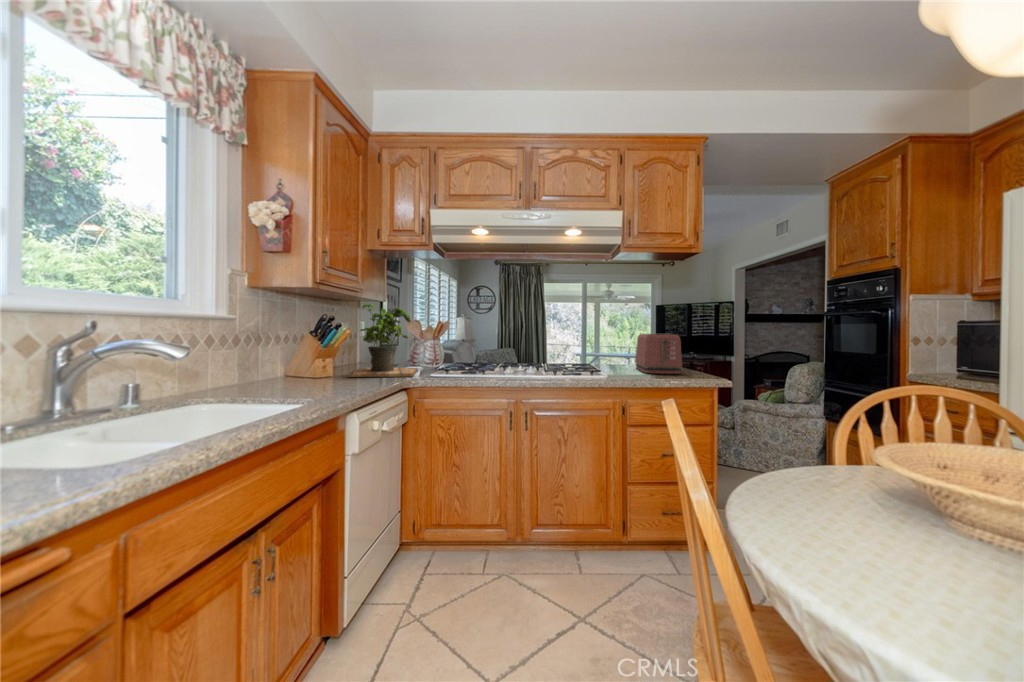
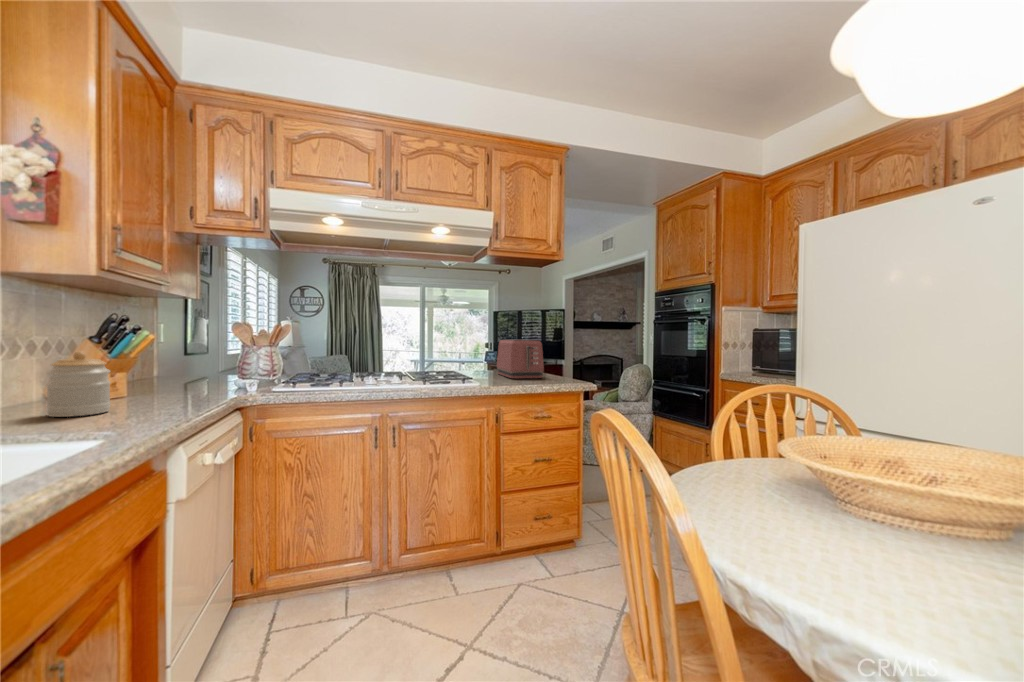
potted plant: present [348,304,417,377] -> none [149,301,250,398]
jar: none [286,342,322,387] -> present [46,351,110,417]

